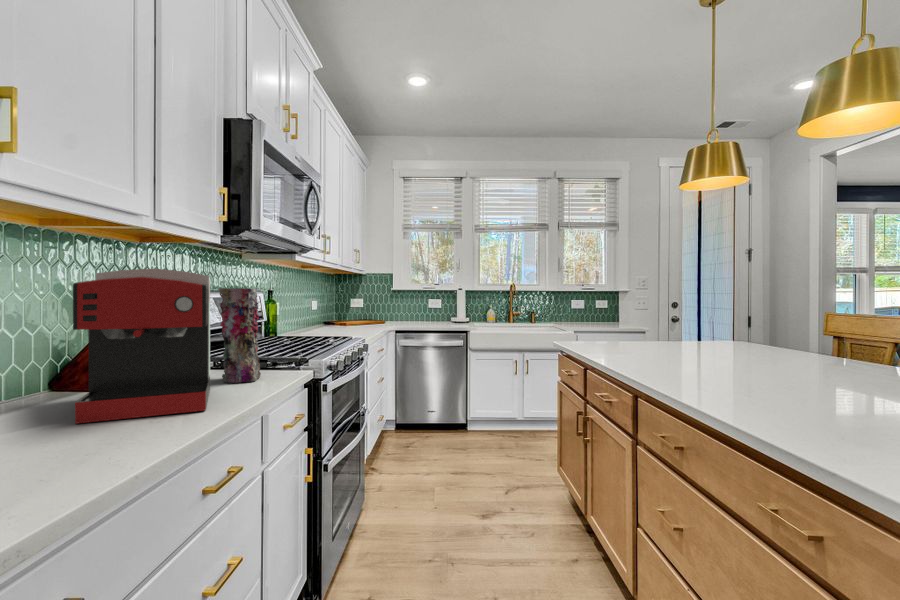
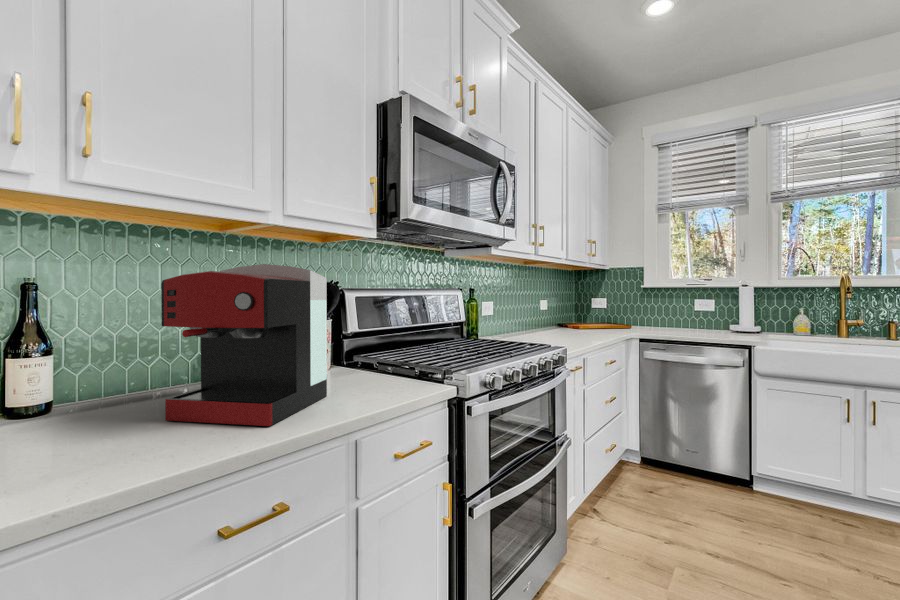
vase: present [218,288,261,383] -> none [346,285,393,393]

